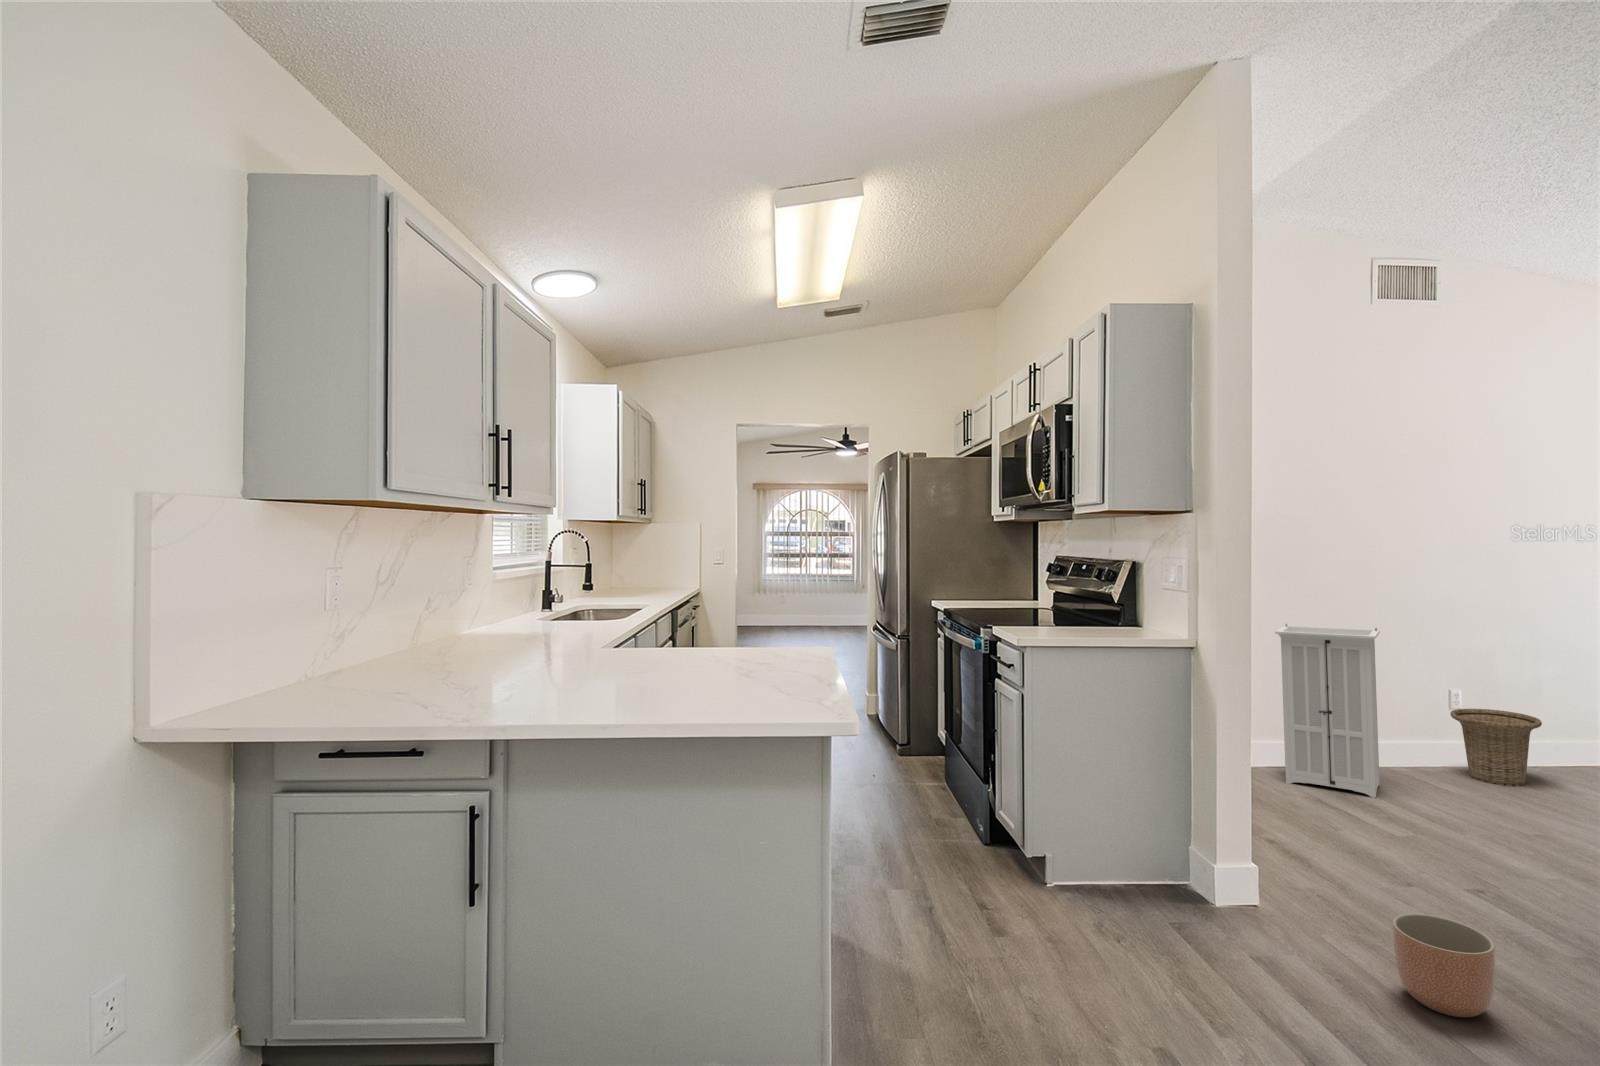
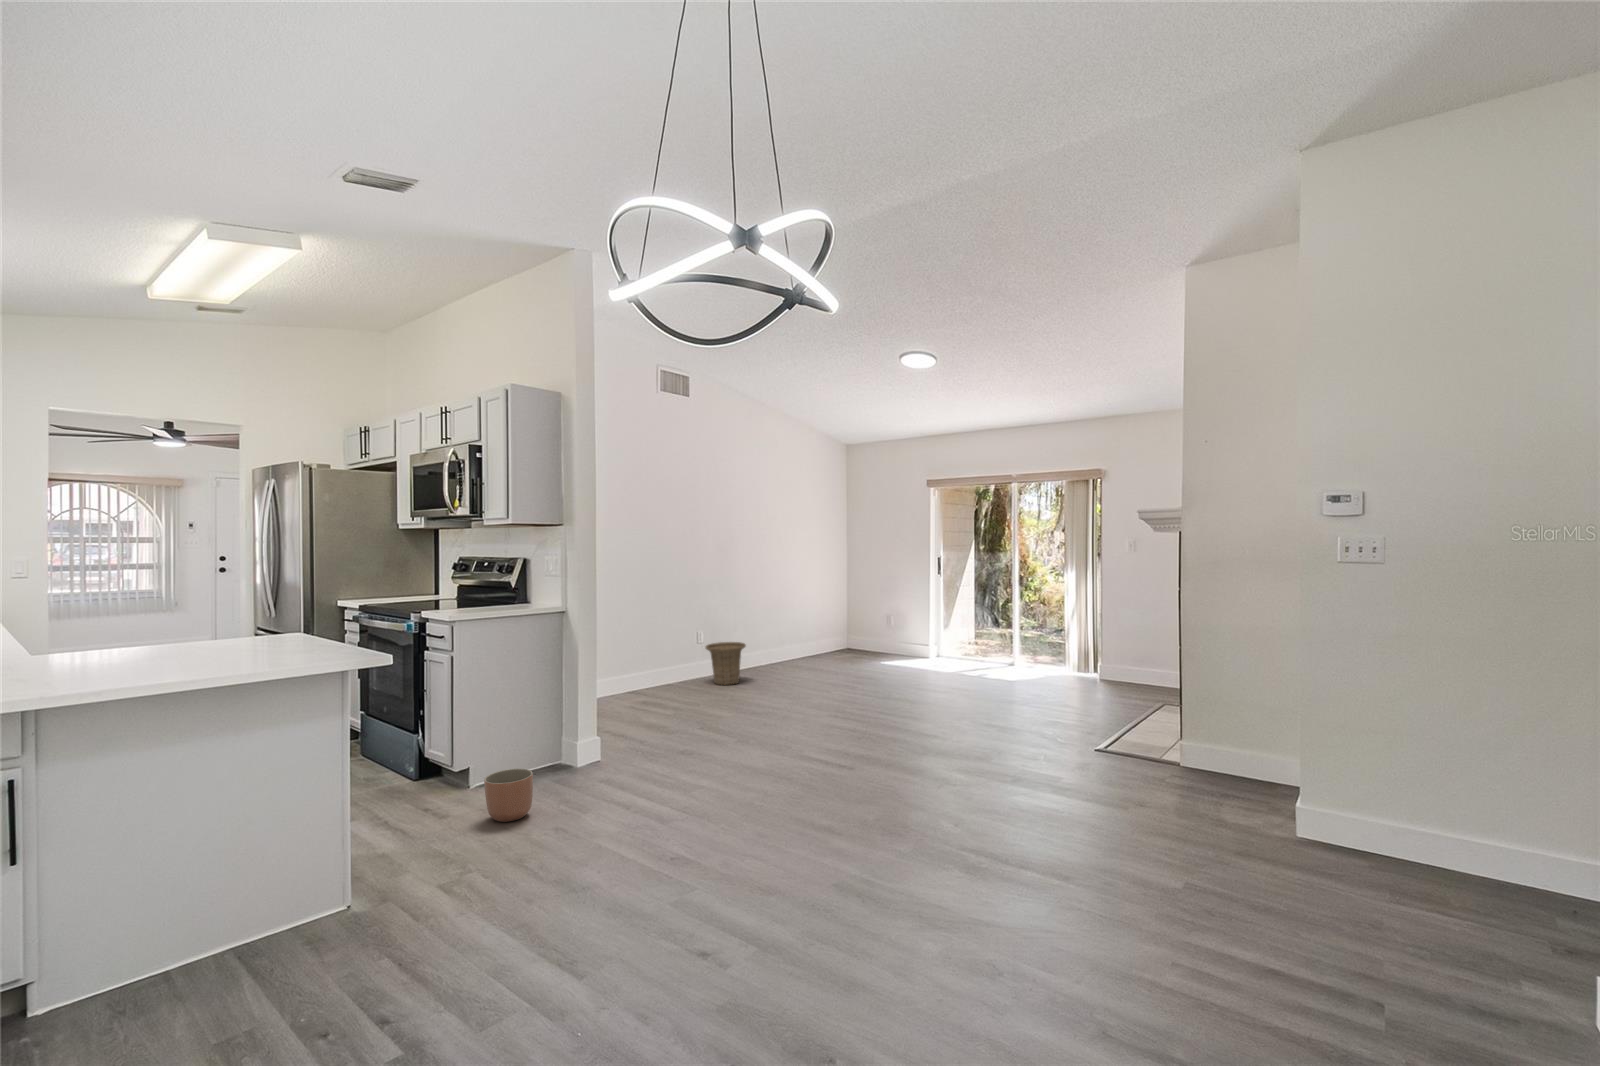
storage cabinet: present [1275,624,1380,798] -> none [610,596,669,706]
planter: present [1393,914,1495,1017] -> present [484,769,533,822]

